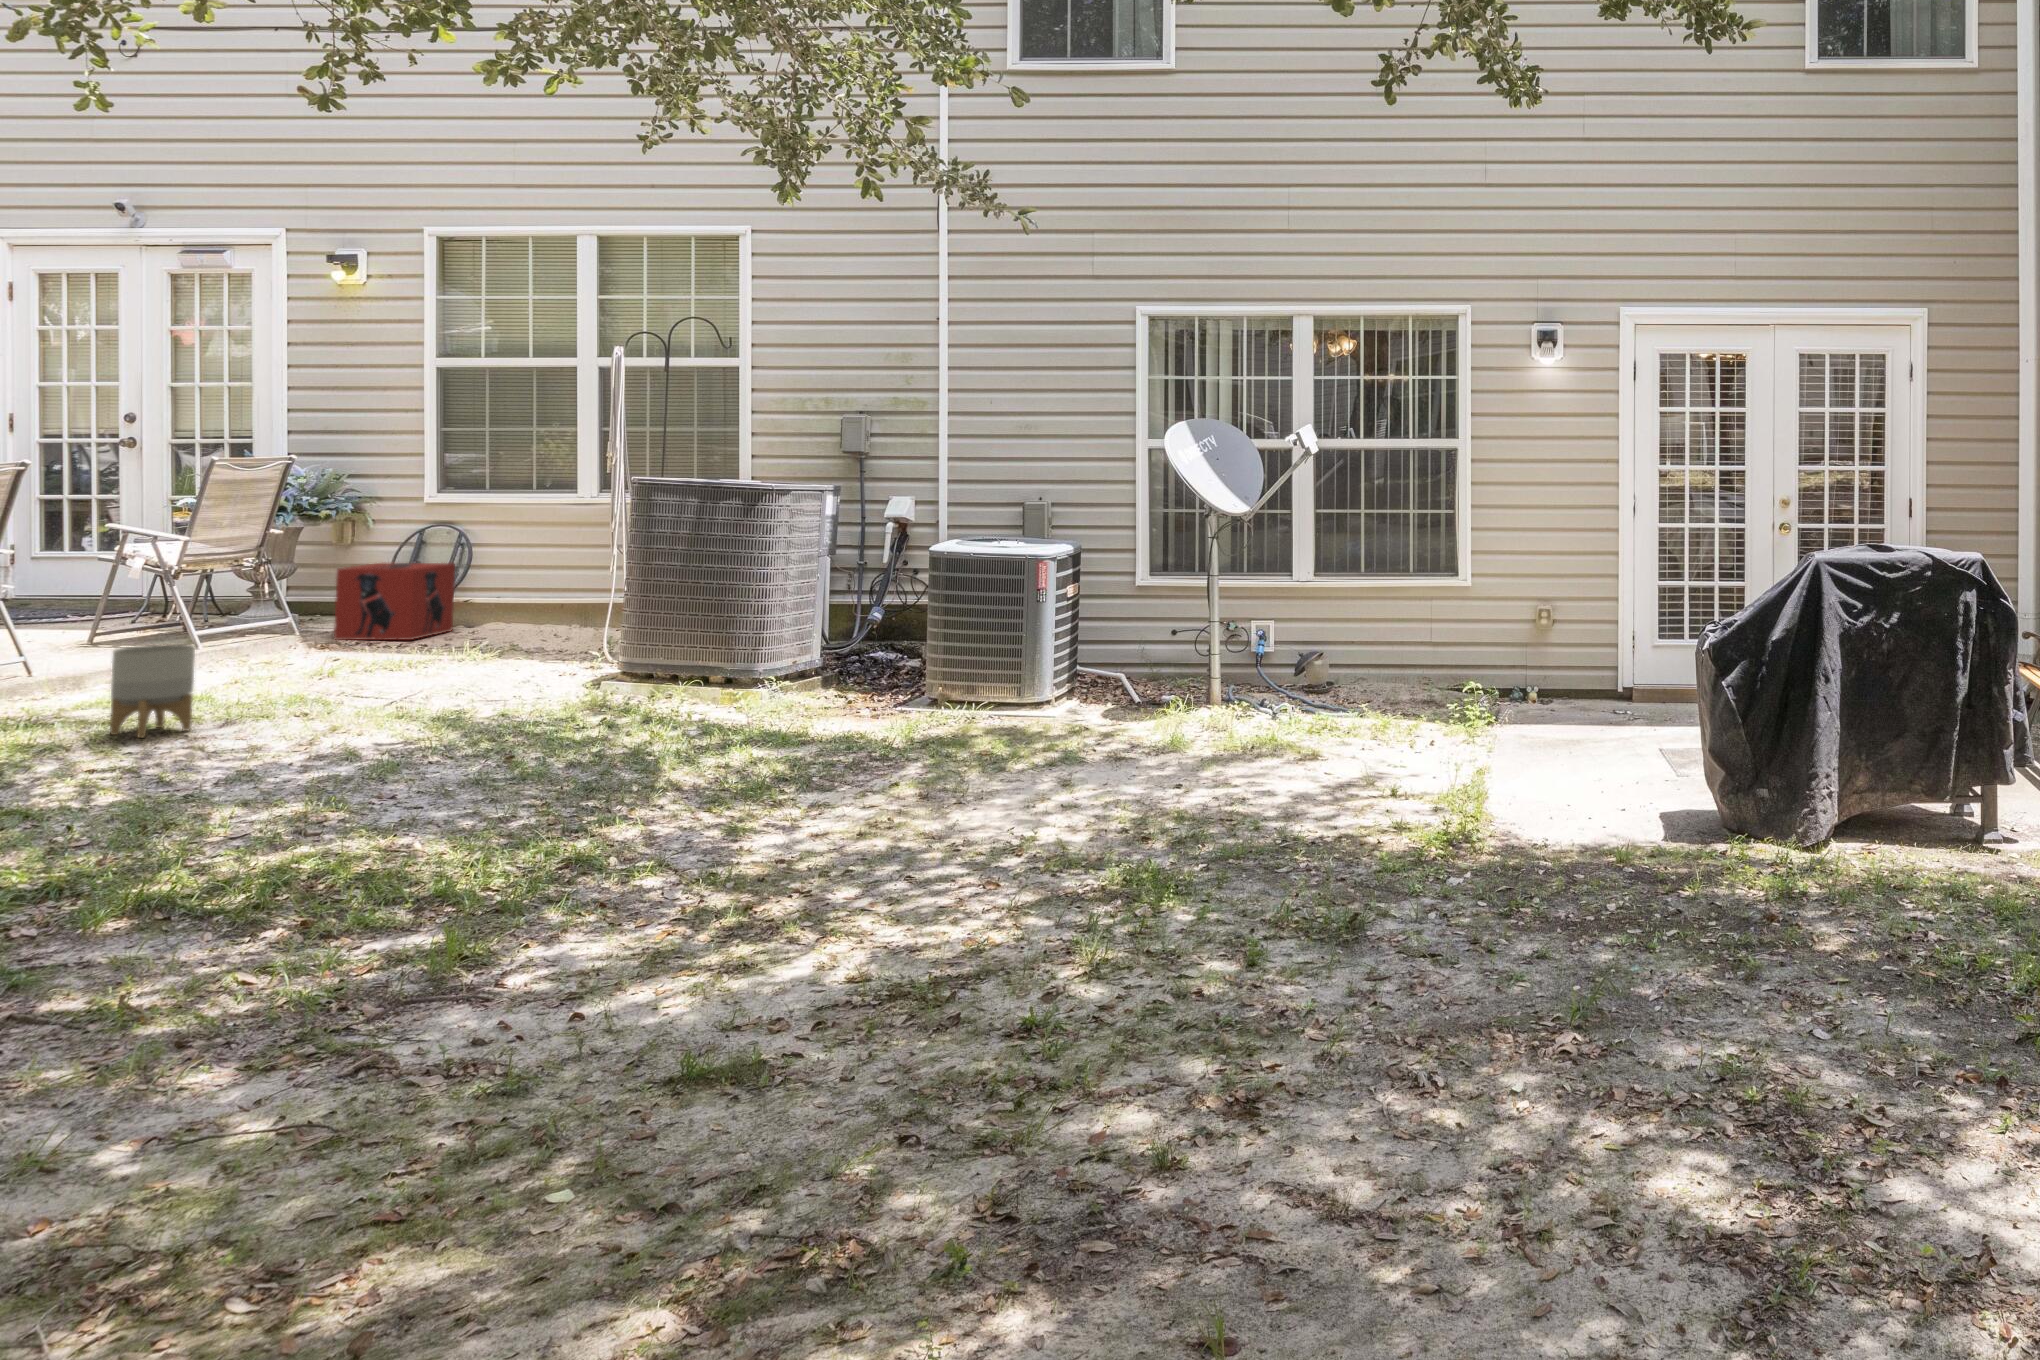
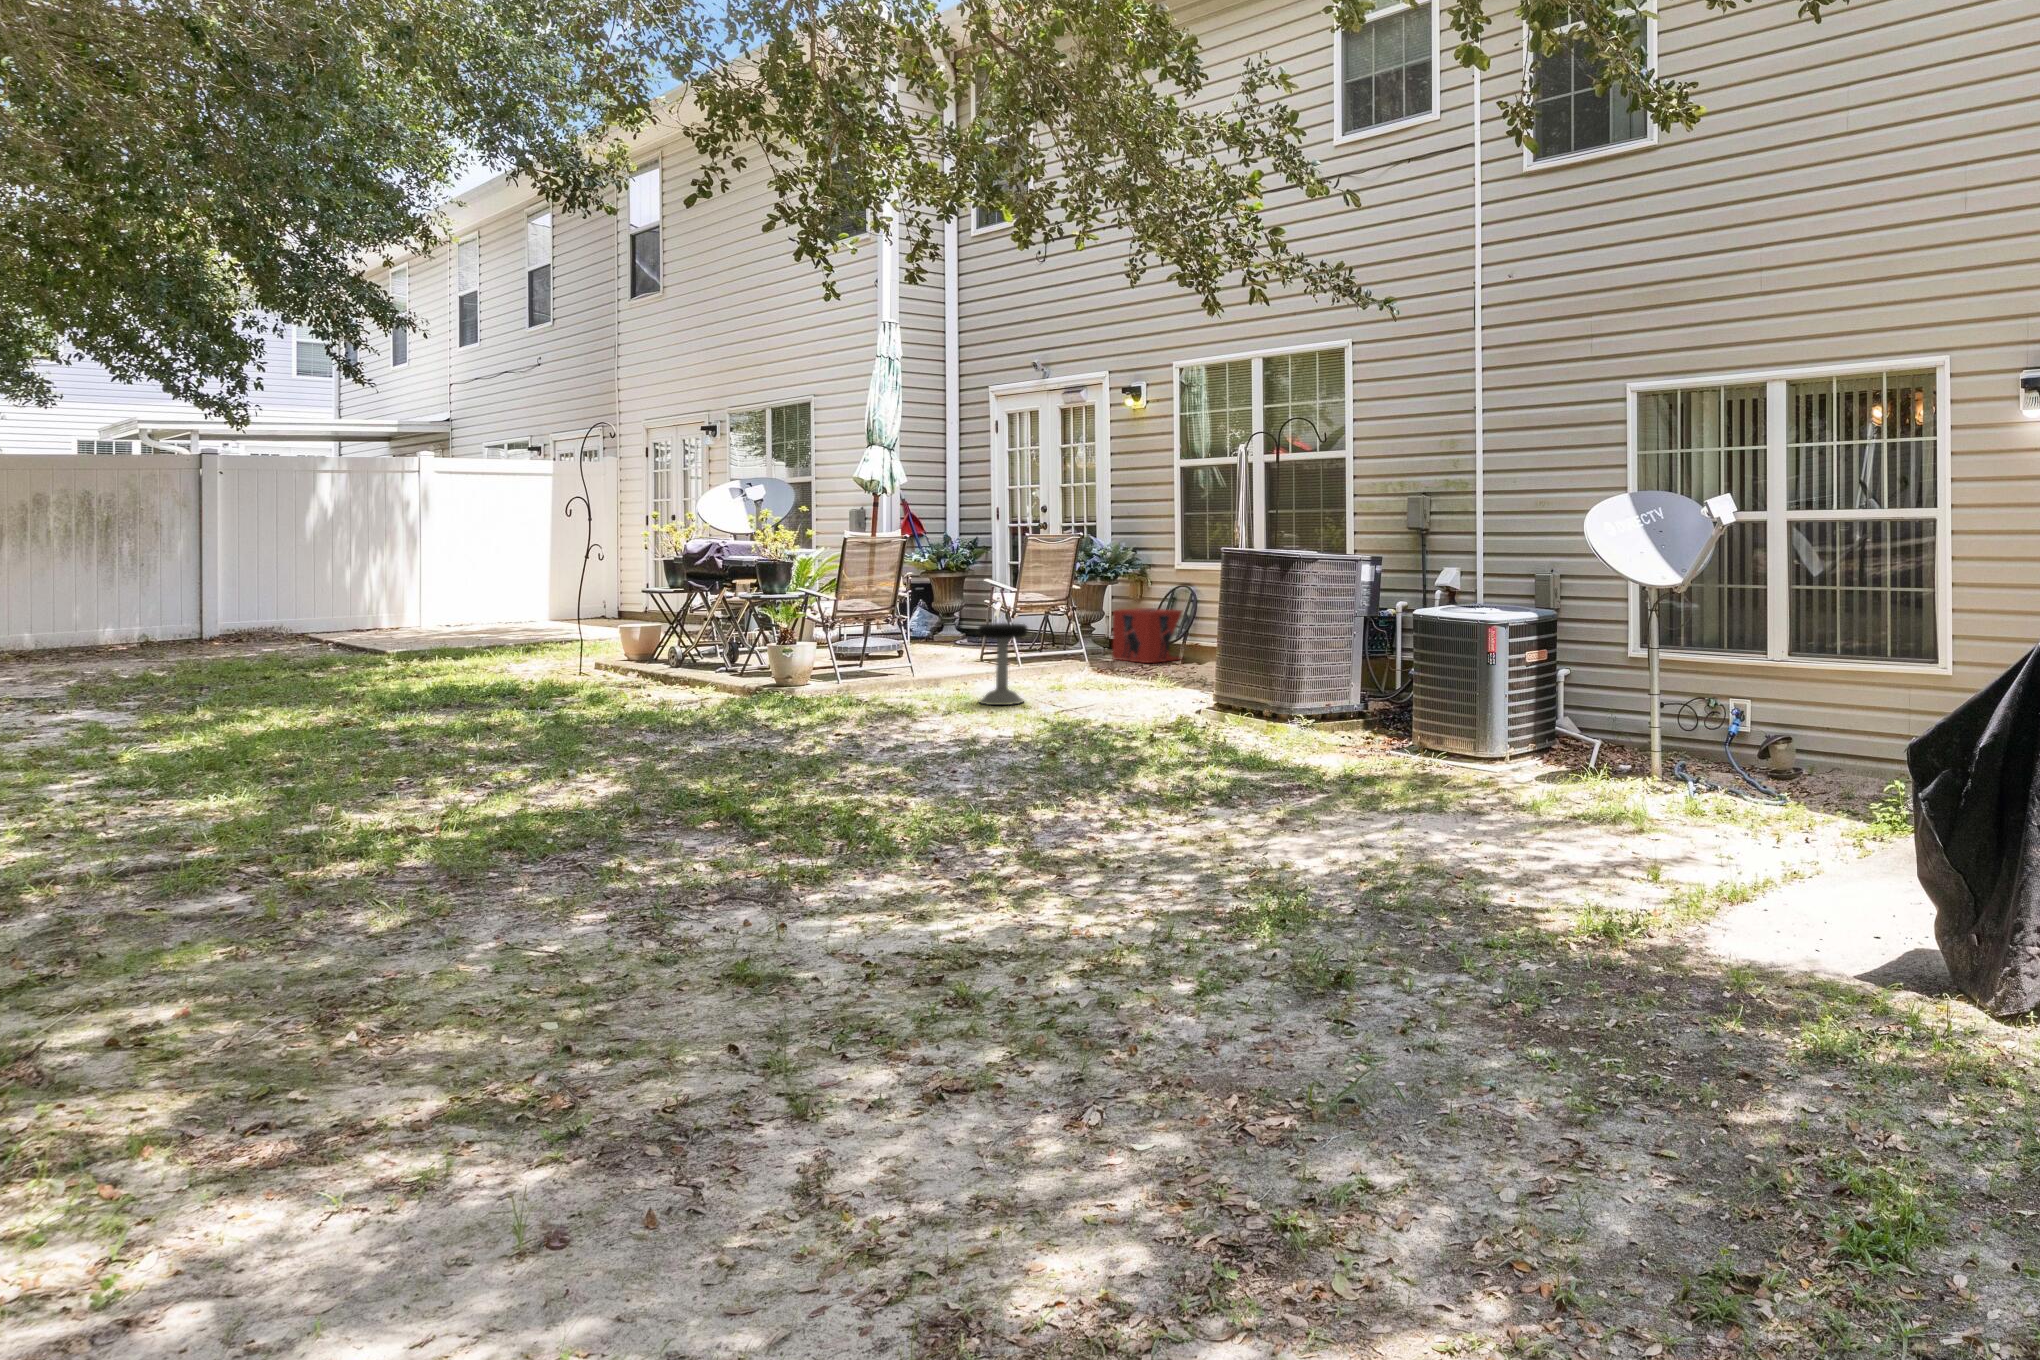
stool: none [233,599,327,722] -> present [978,623,1028,705]
planter: present [110,644,195,738] -> none [913,648,954,706]

